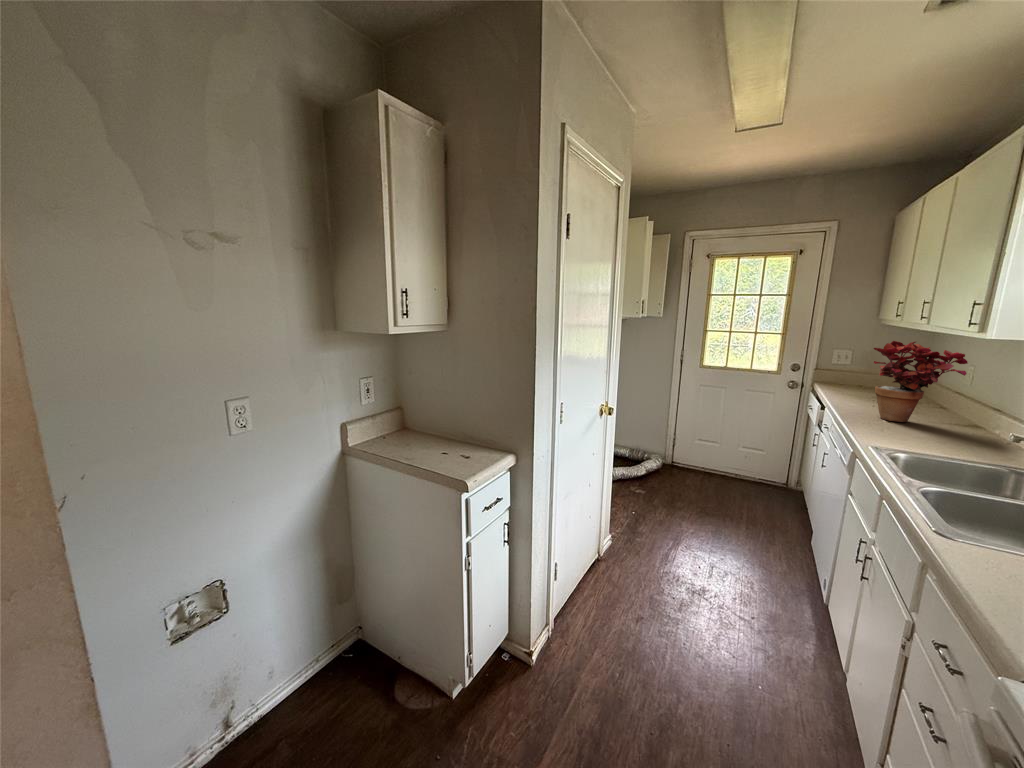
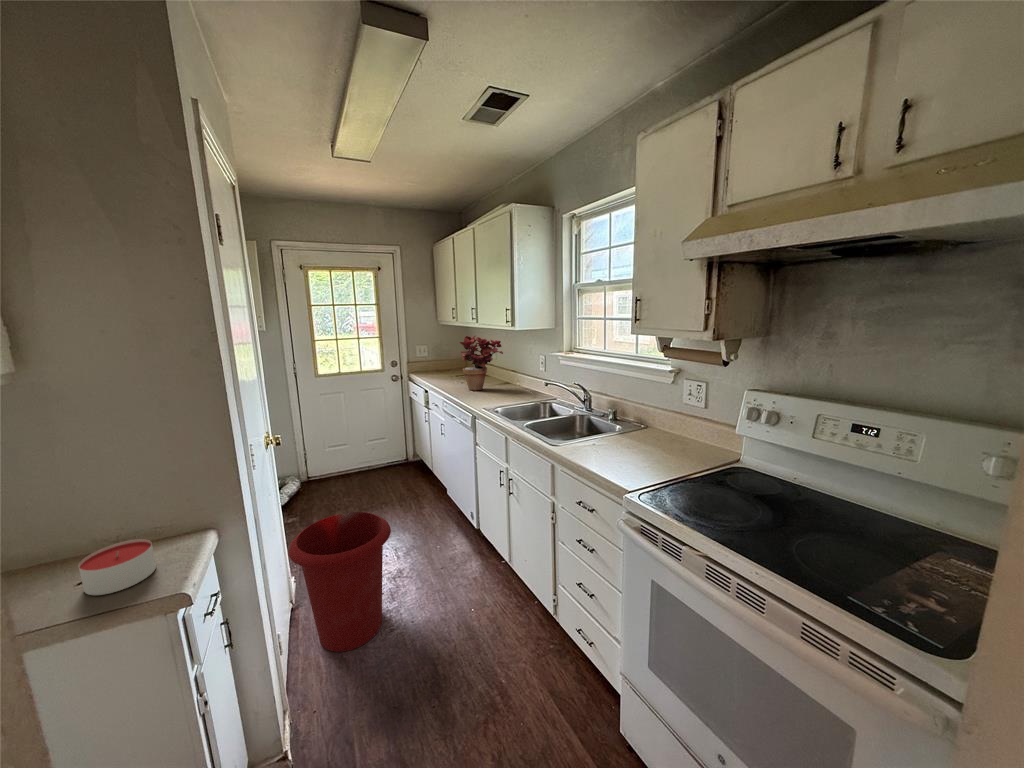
candle: none [440,438,473,465] -> present [79,539,156,595]
waste bin: none [589,494,684,626] -> present [288,512,391,652]

